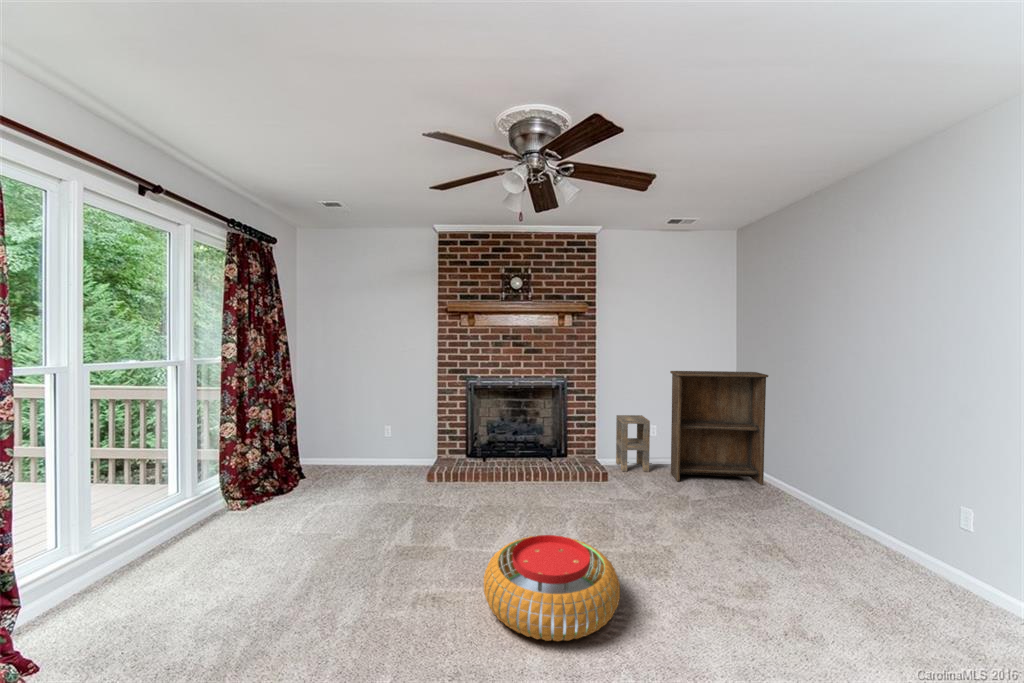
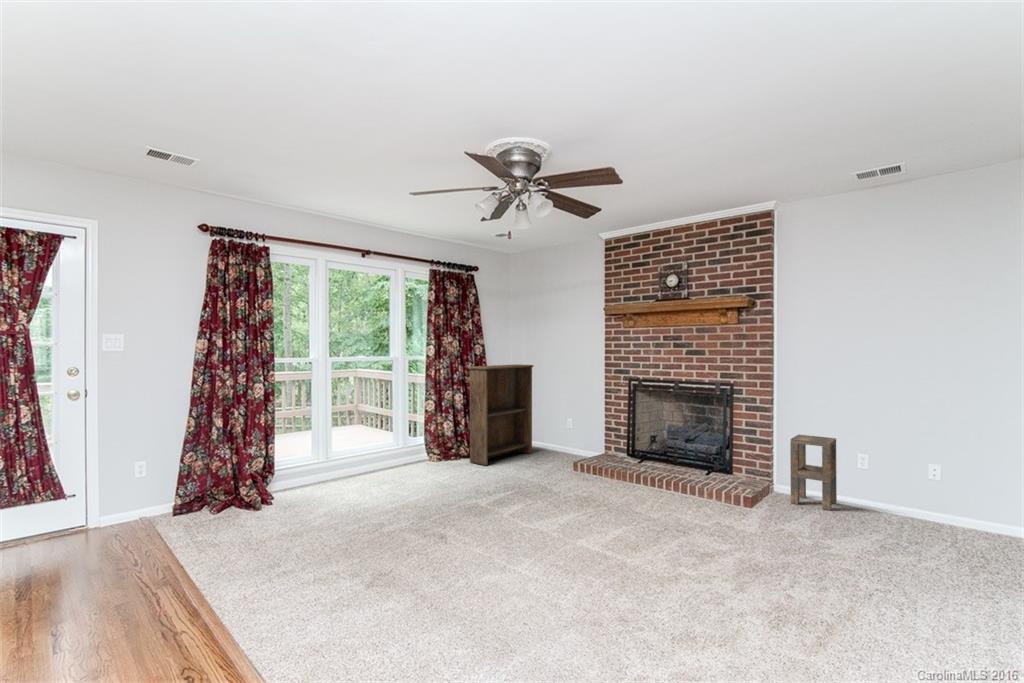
bookshelf: present [670,371,768,485] -> present [468,365,533,466]
pouf: present [484,535,620,641] -> none [488,502,606,577]

